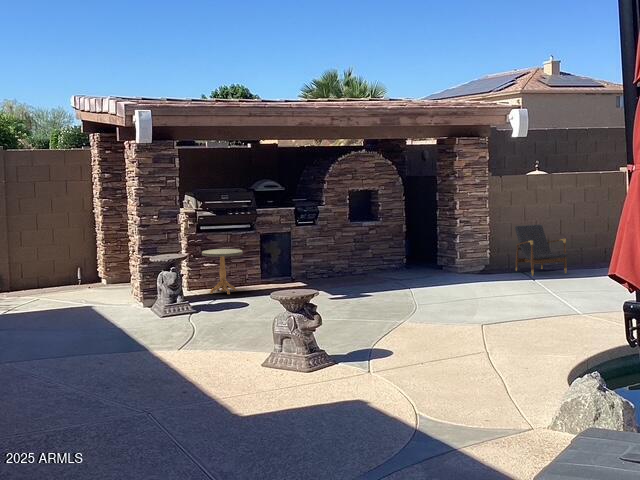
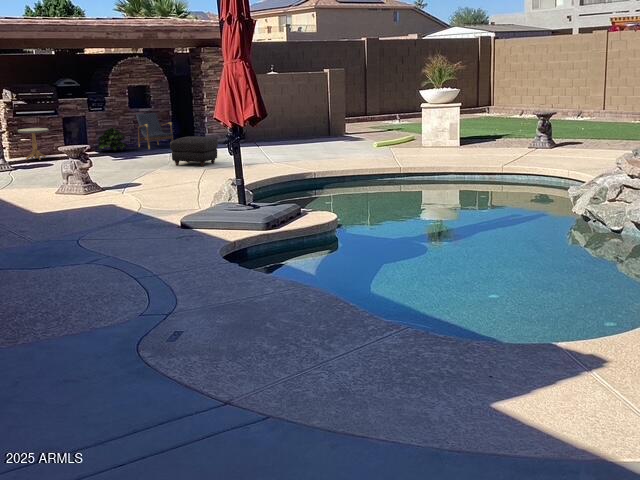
lounge chair: present [515,225,568,276] -> present [136,113,173,149]
potted plant: none [306,248,345,283] -> present [98,128,127,151]
ottoman: none [424,268,497,317] -> present [170,136,218,167]

